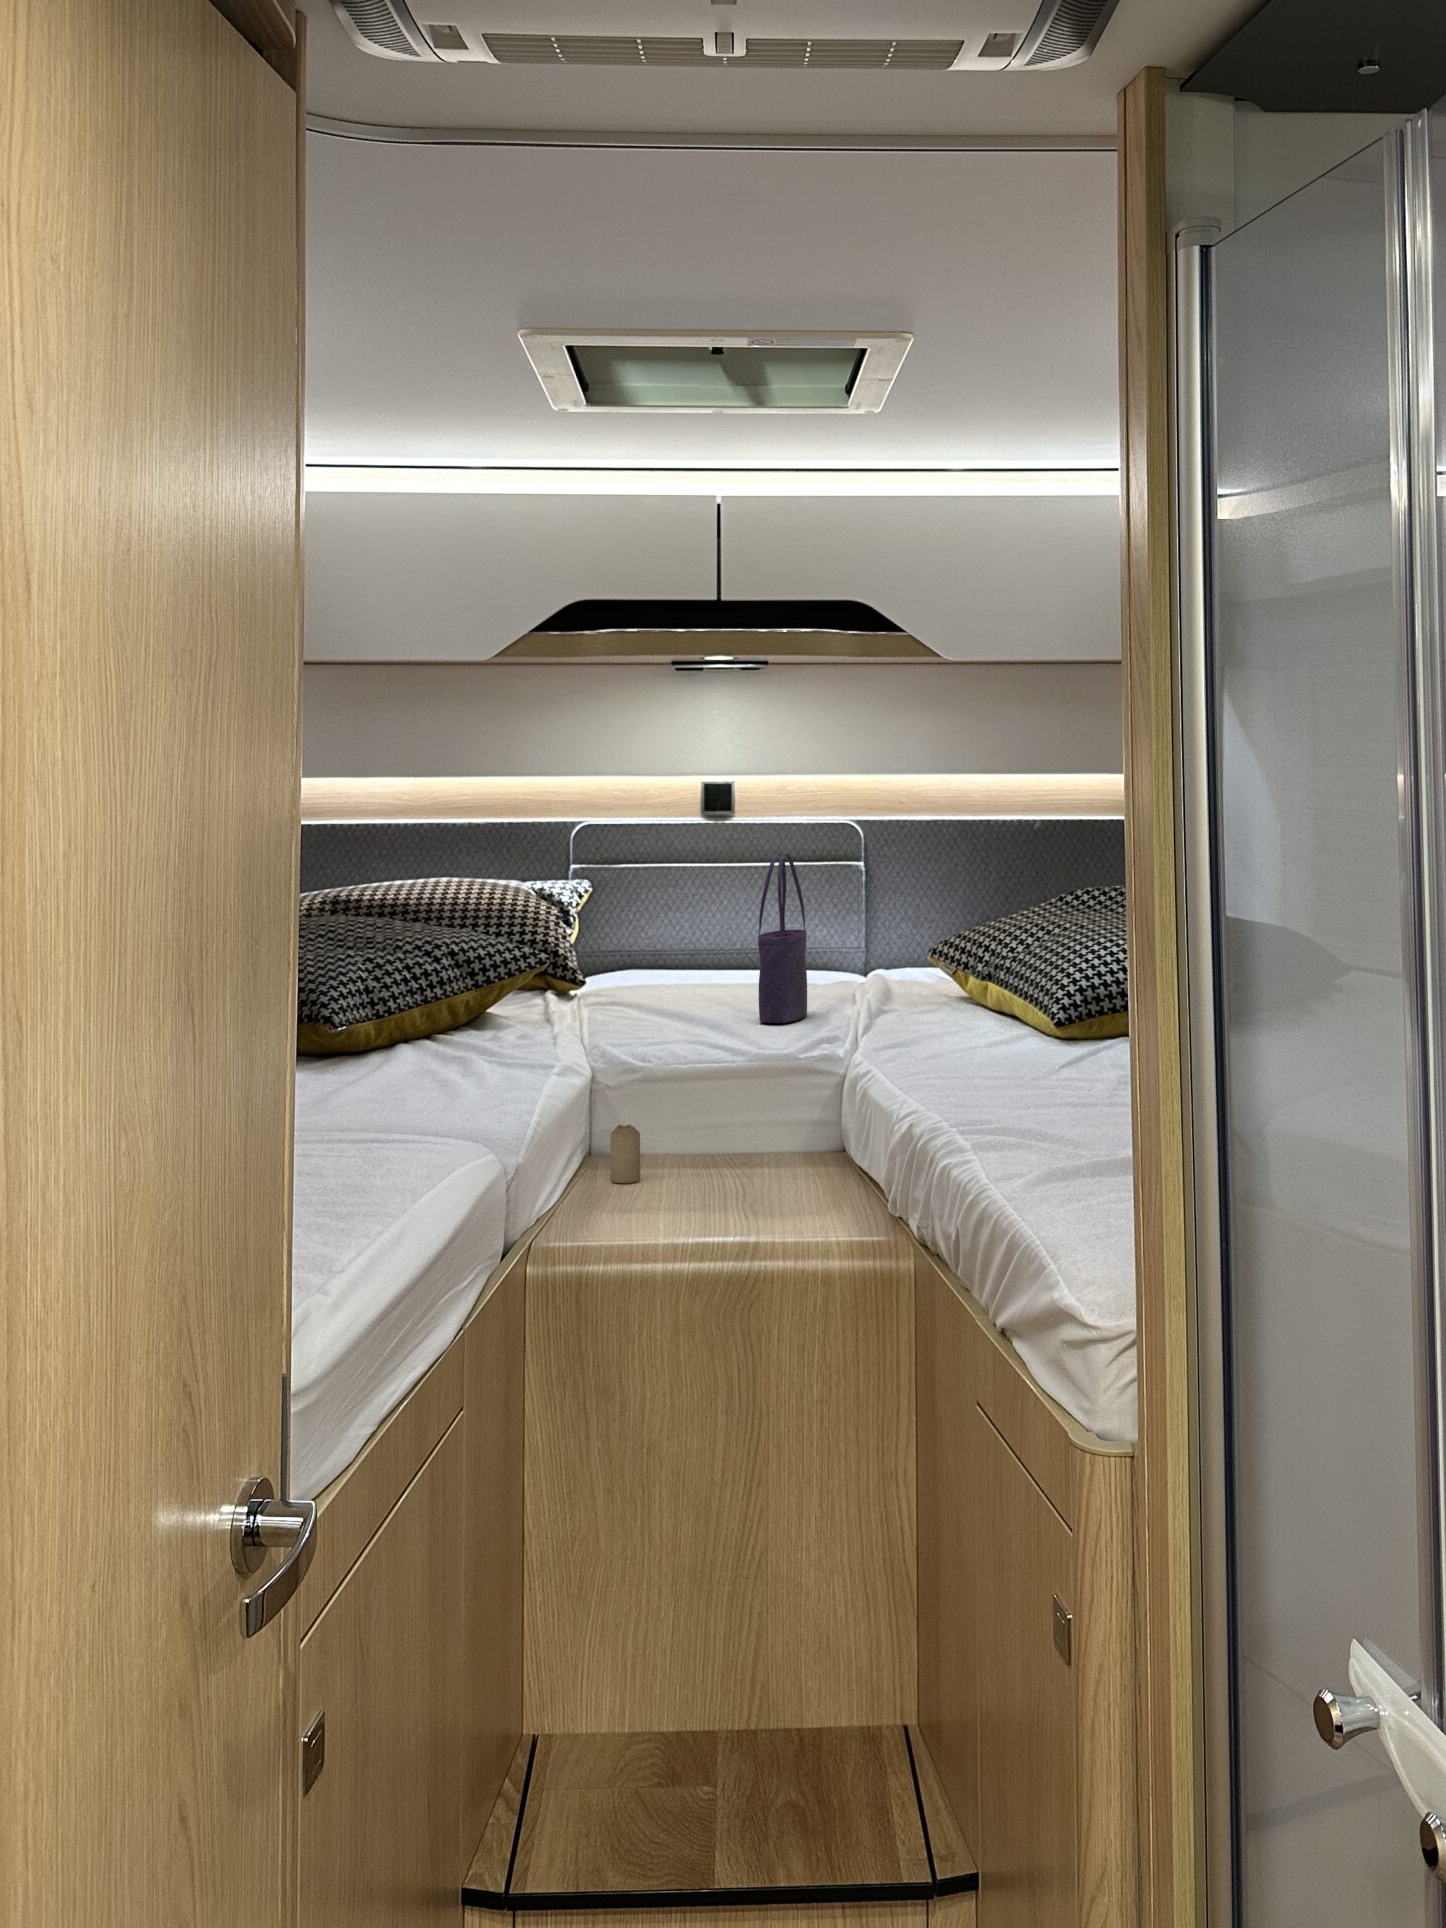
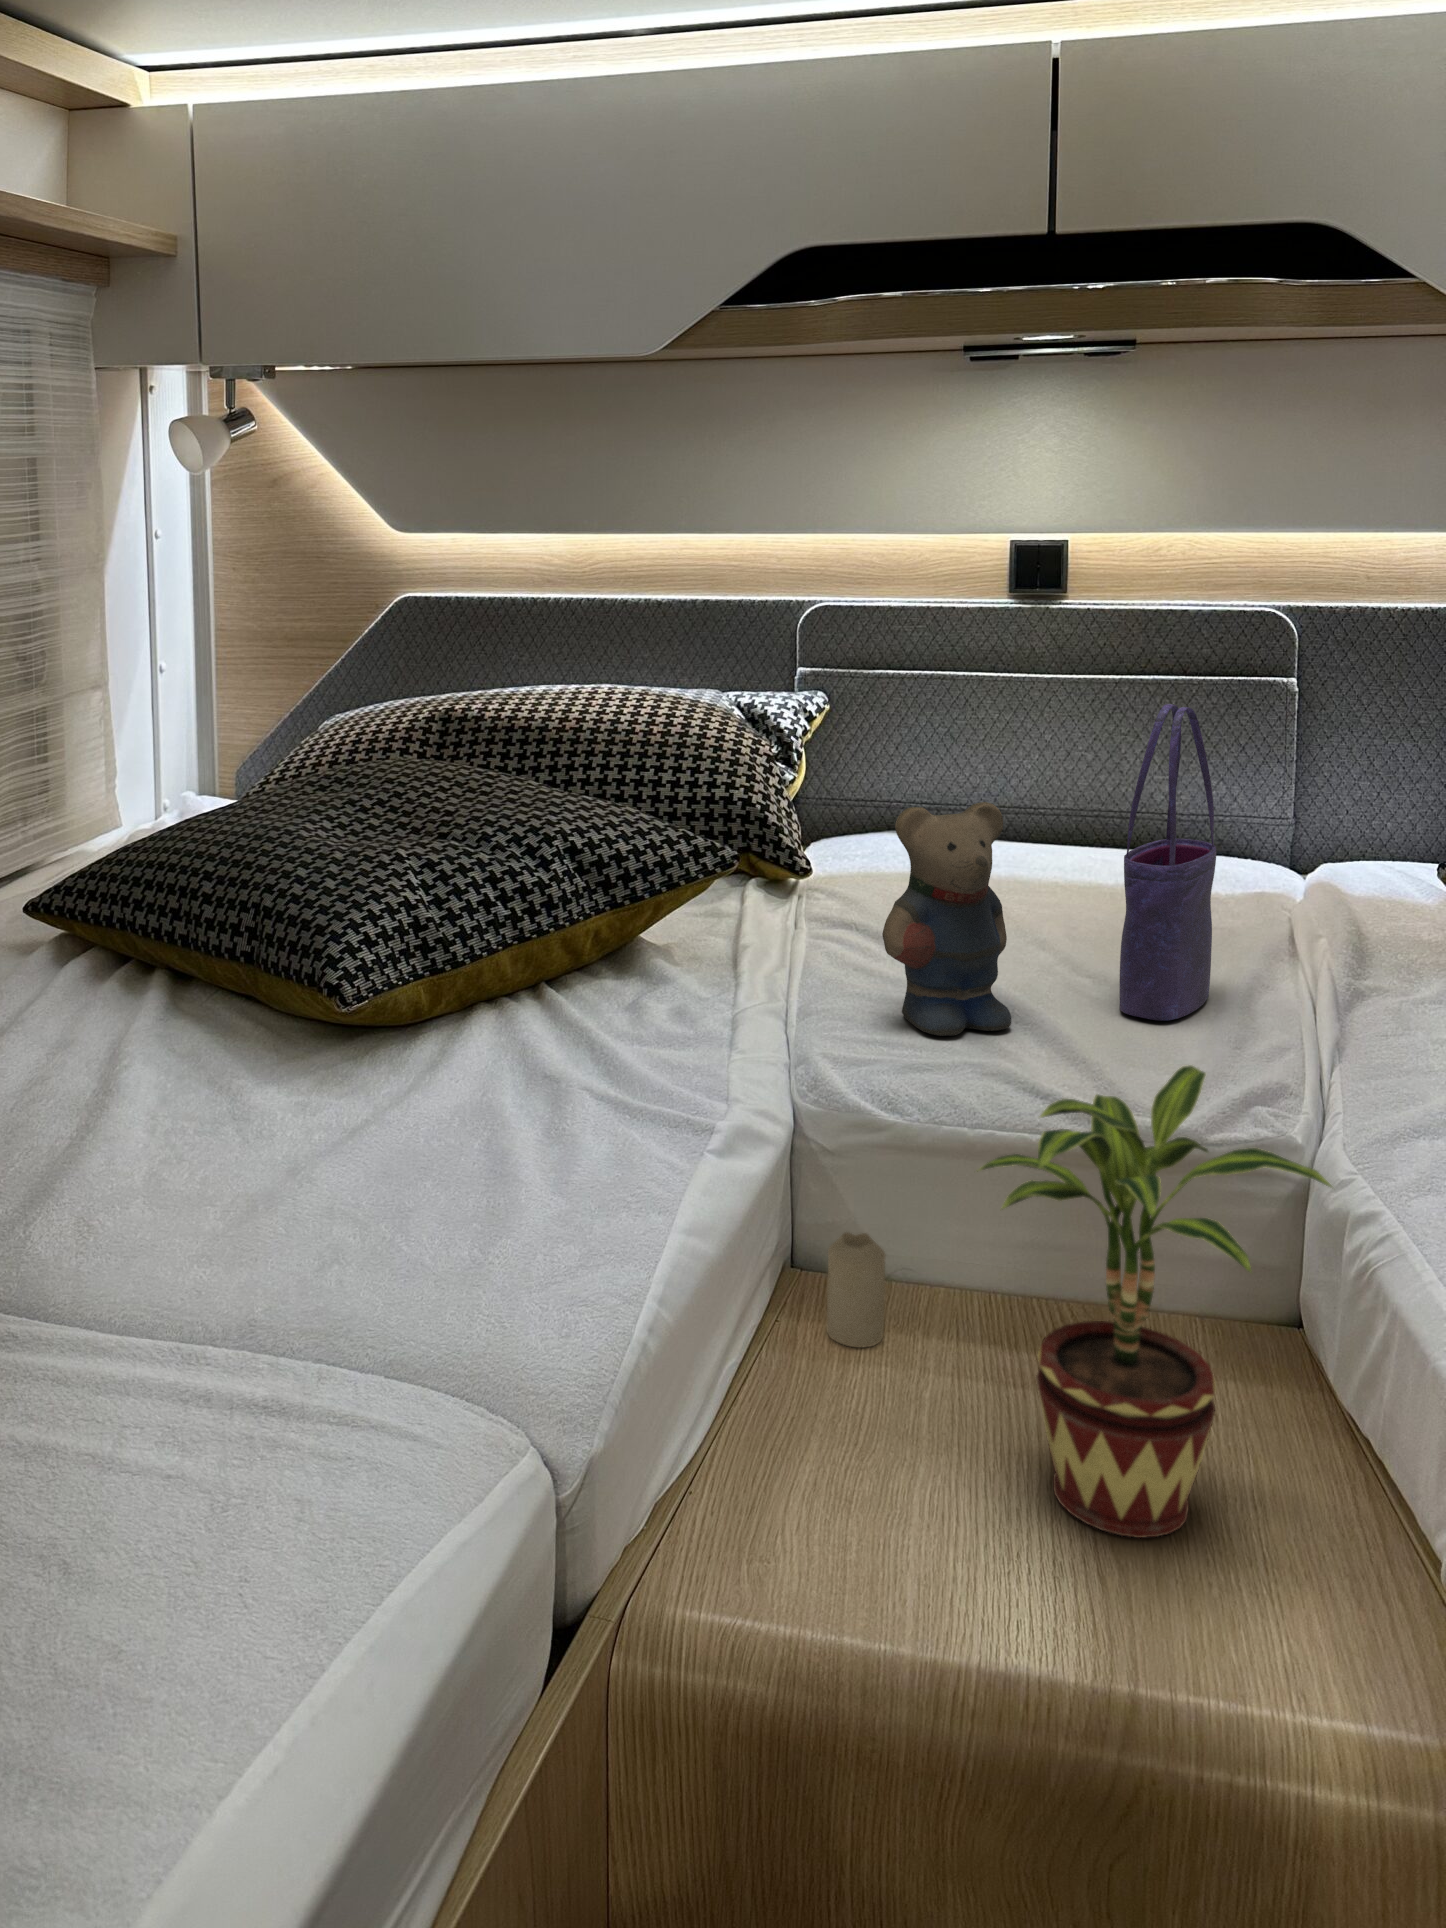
teddy bear: none [632,907,702,1034] -> present [882,802,1011,1036]
potted plant: none [680,996,833,1211] -> present [976,1065,1332,1538]

